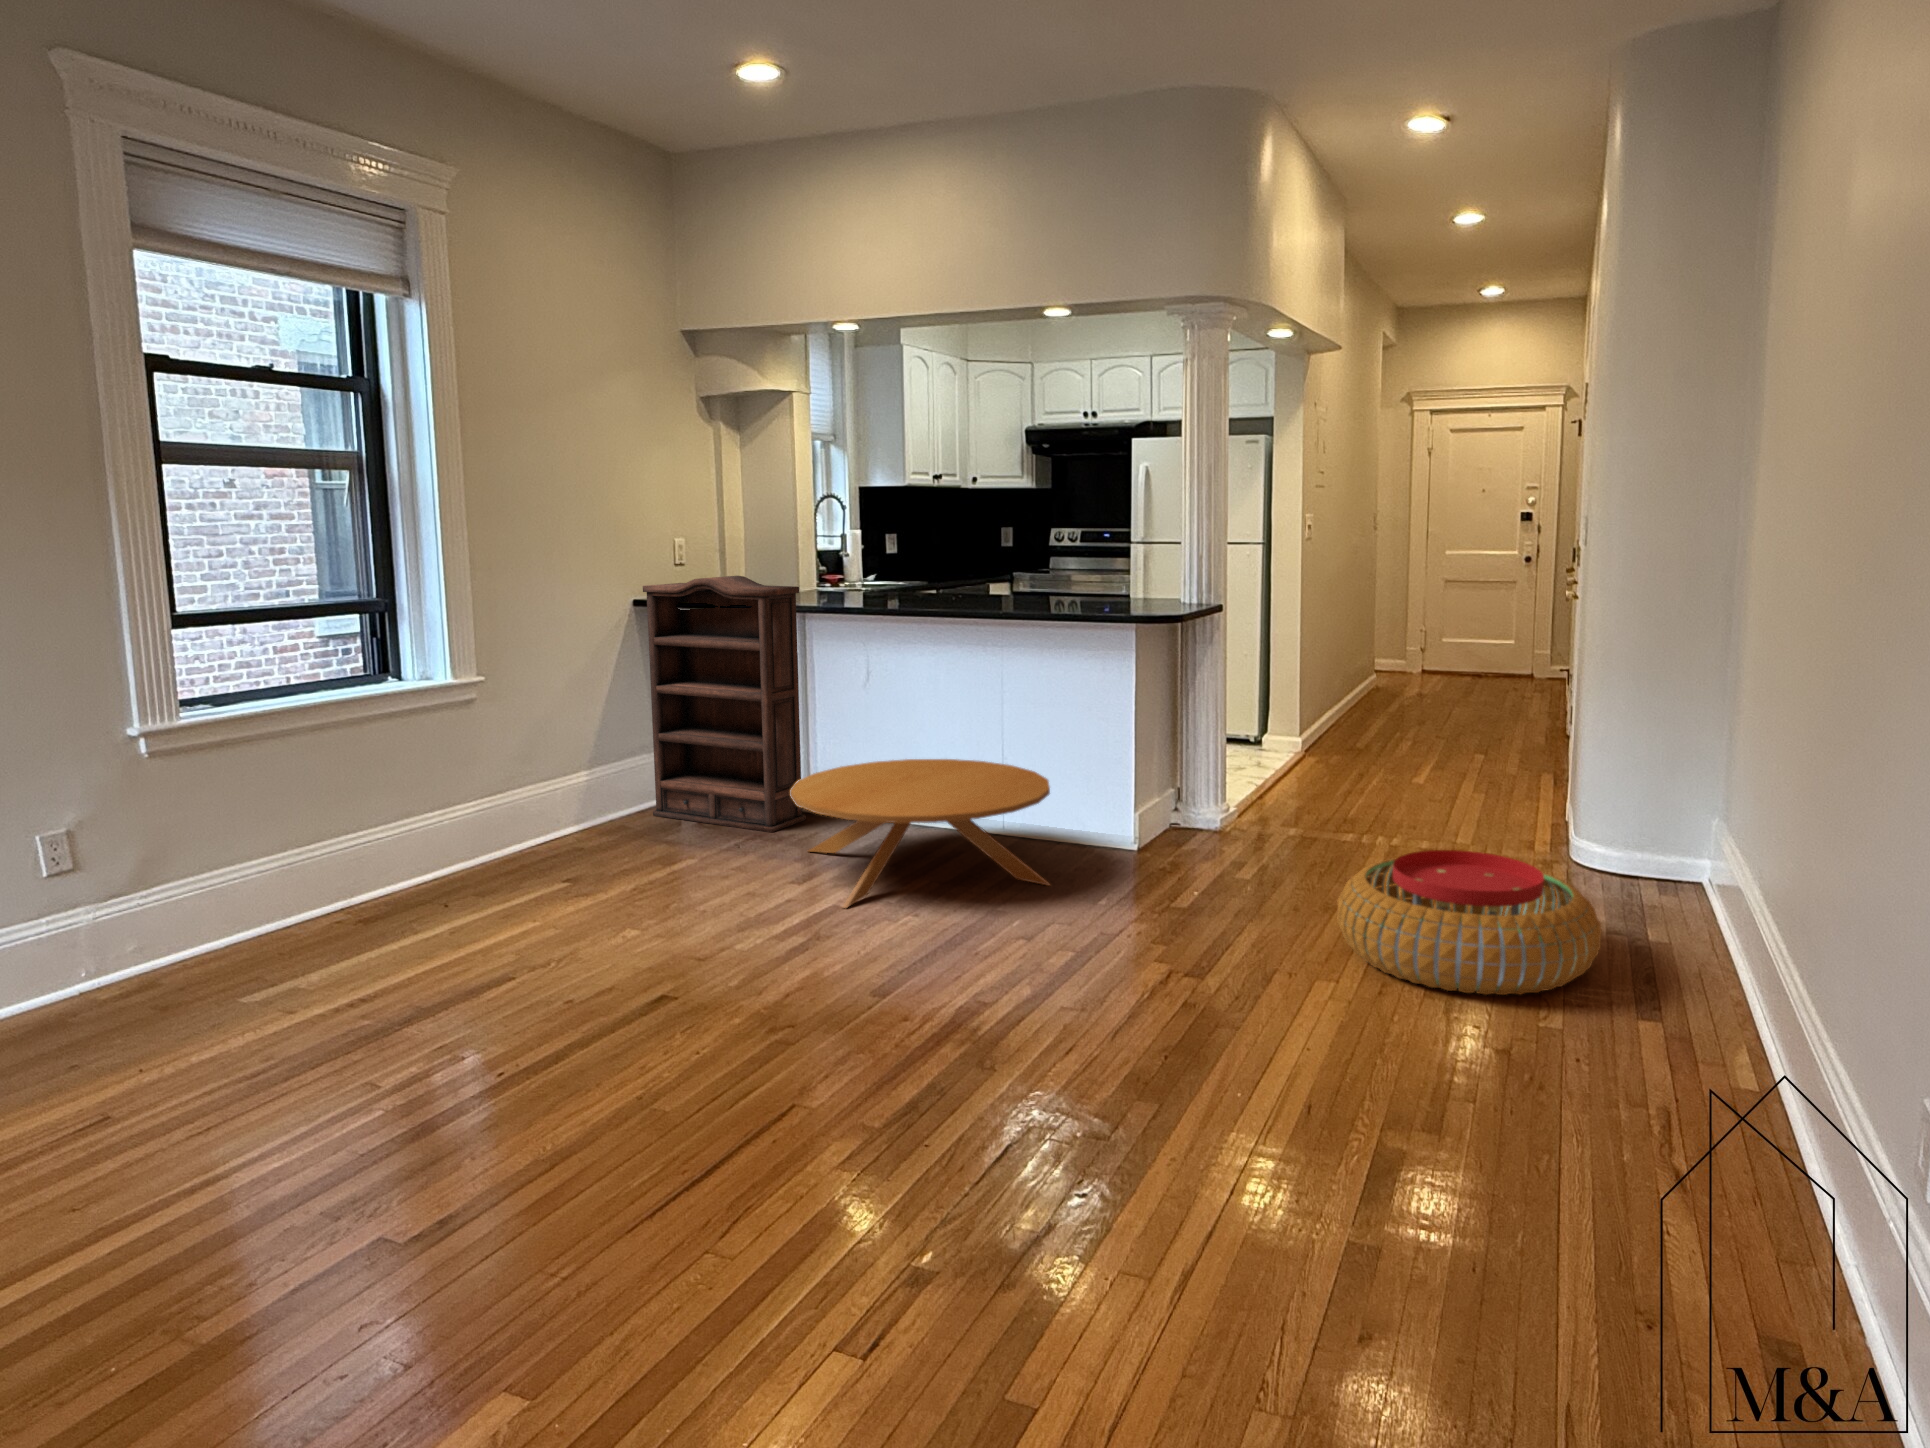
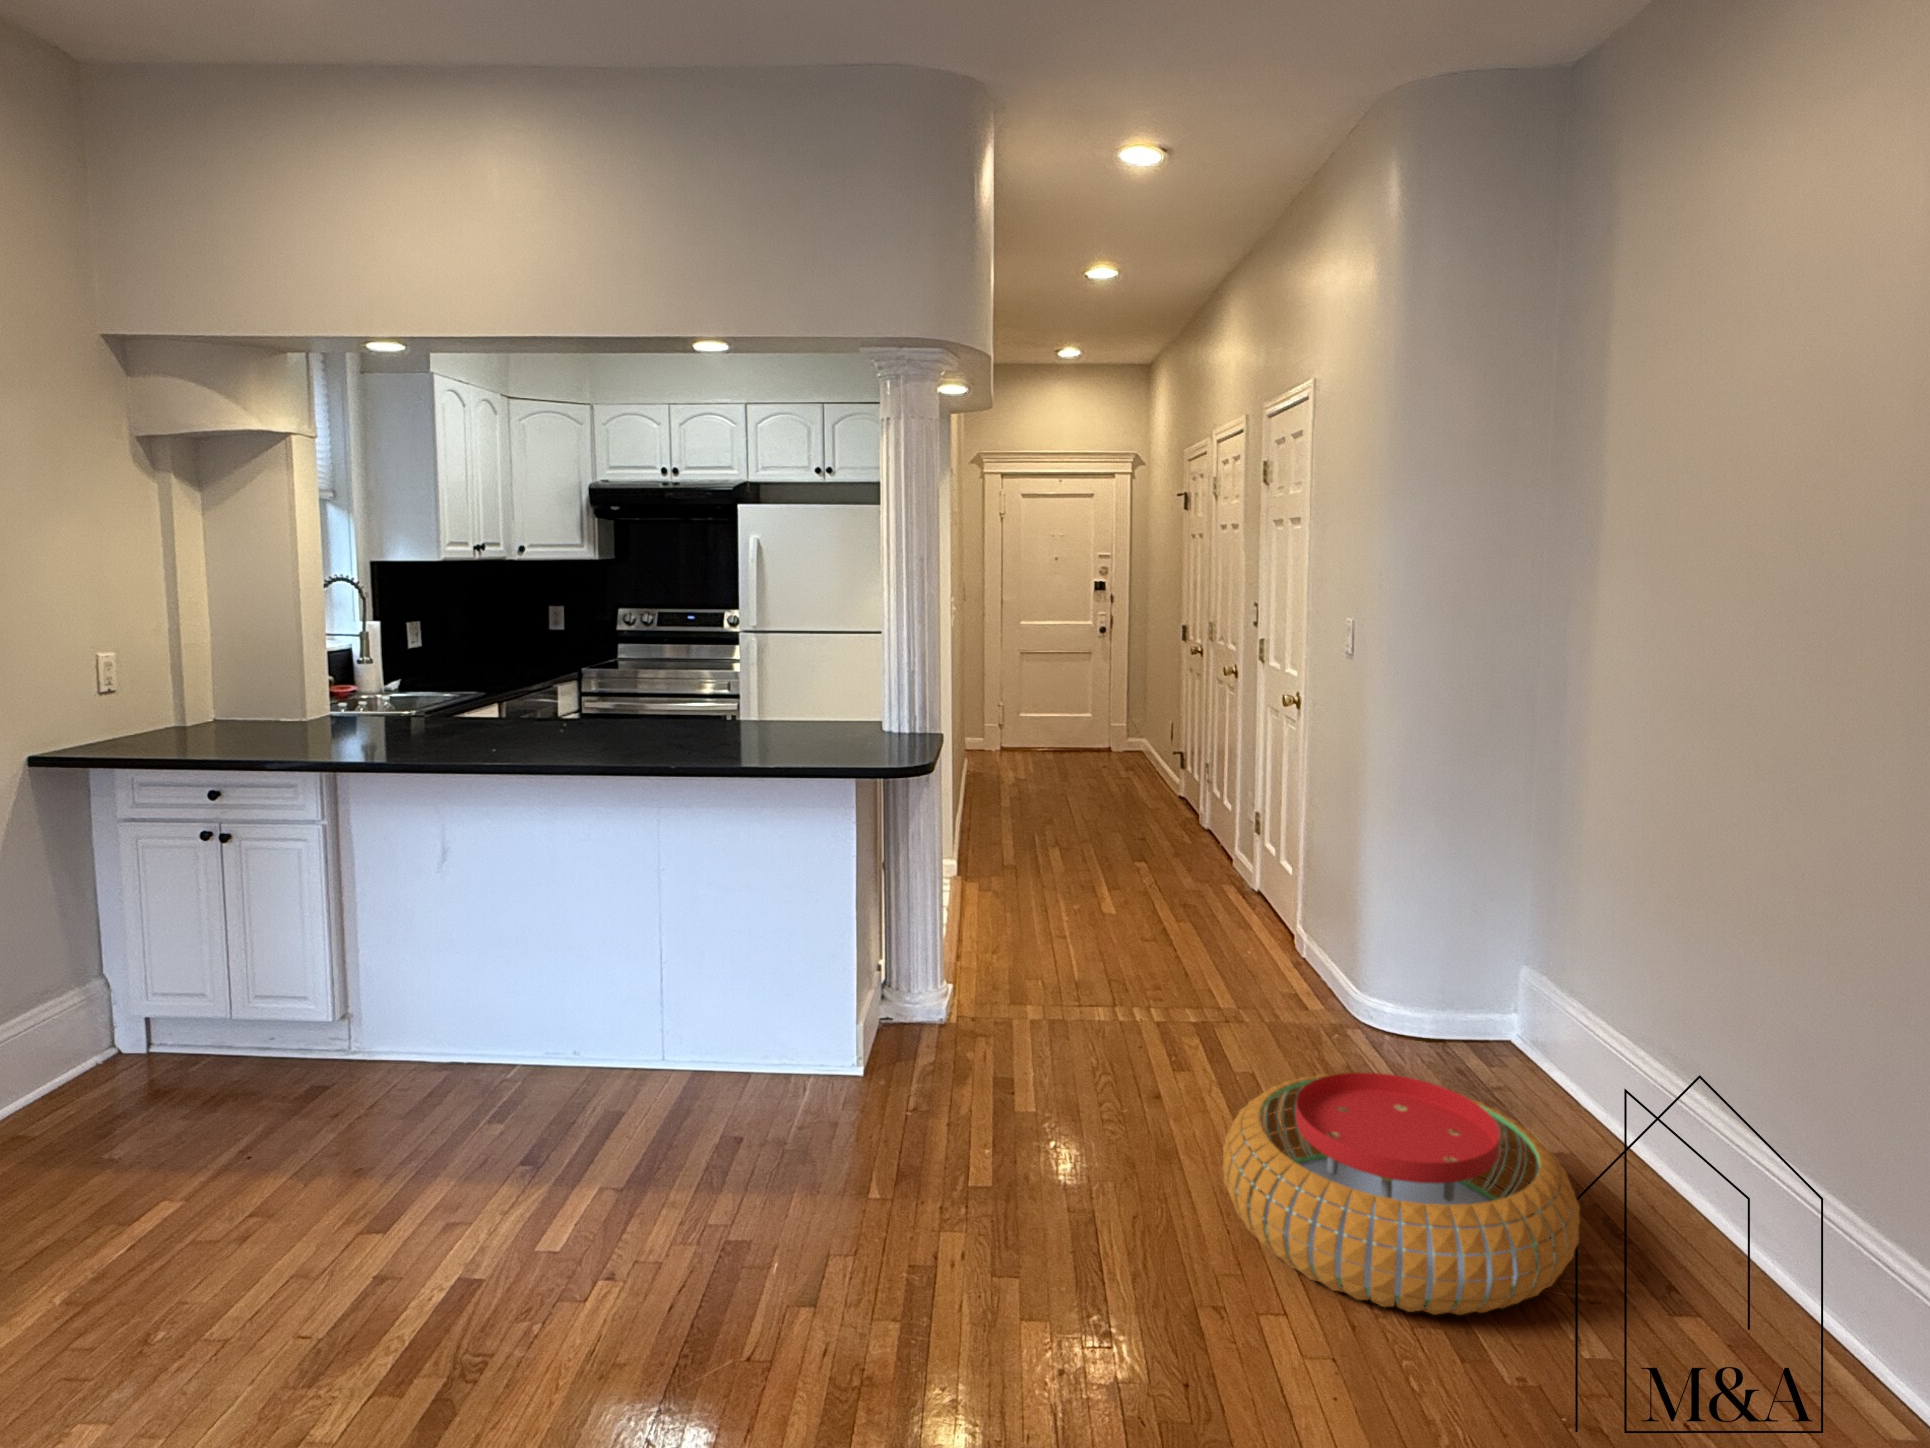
bookshelf: present [643,576,806,832] -> none [41,716,348,1118]
coffee table: present [791,759,1050,908] -> none [349,972,783,1298]

